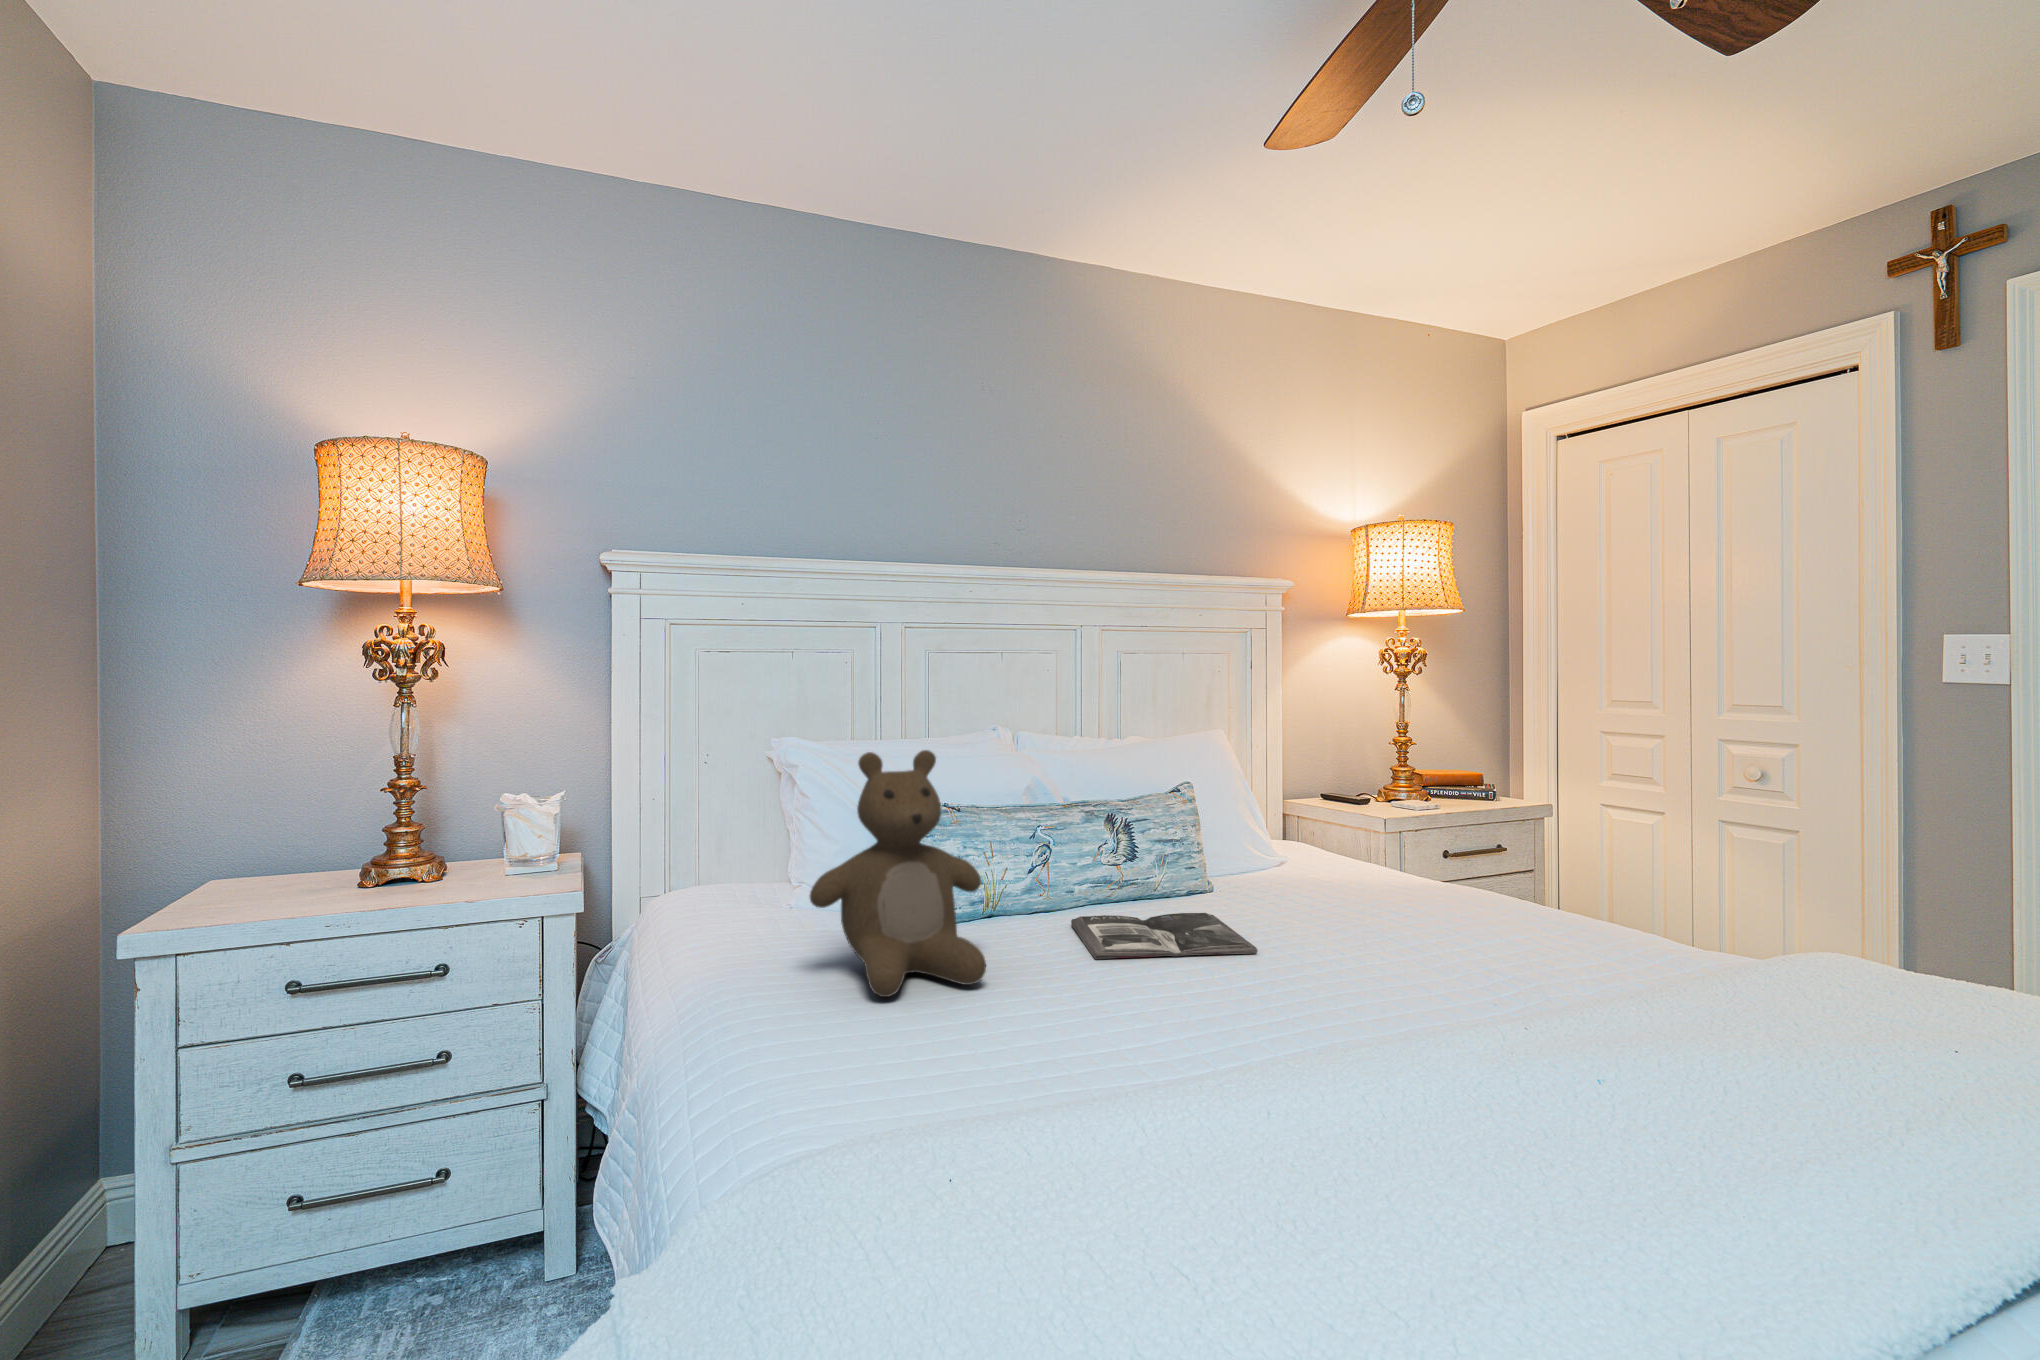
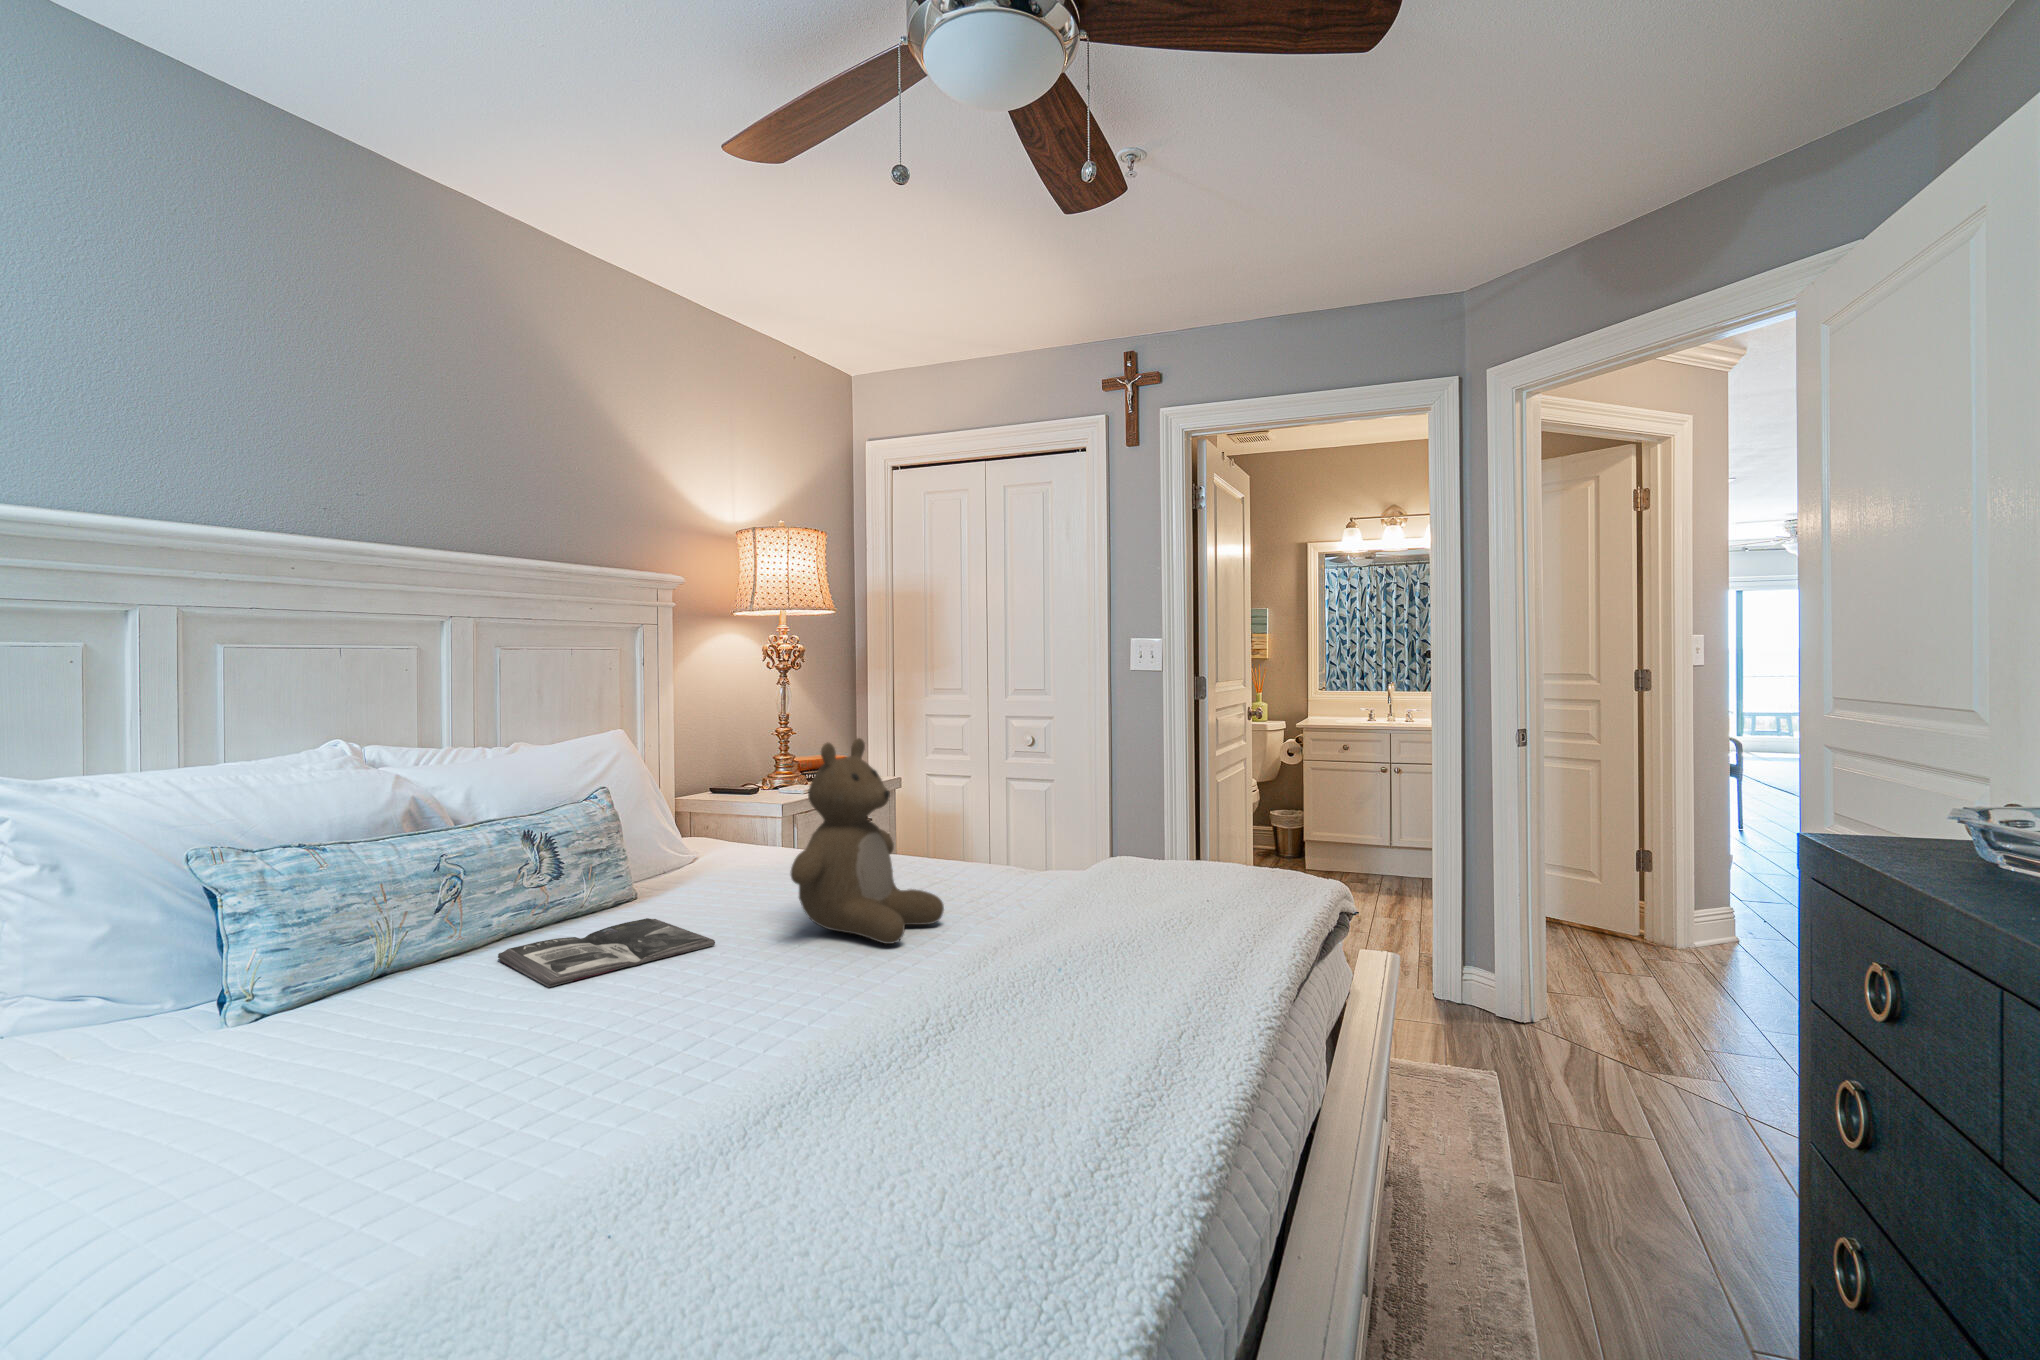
teddy bear: present [809,750,986,997] -> present [790,738,944,944]

